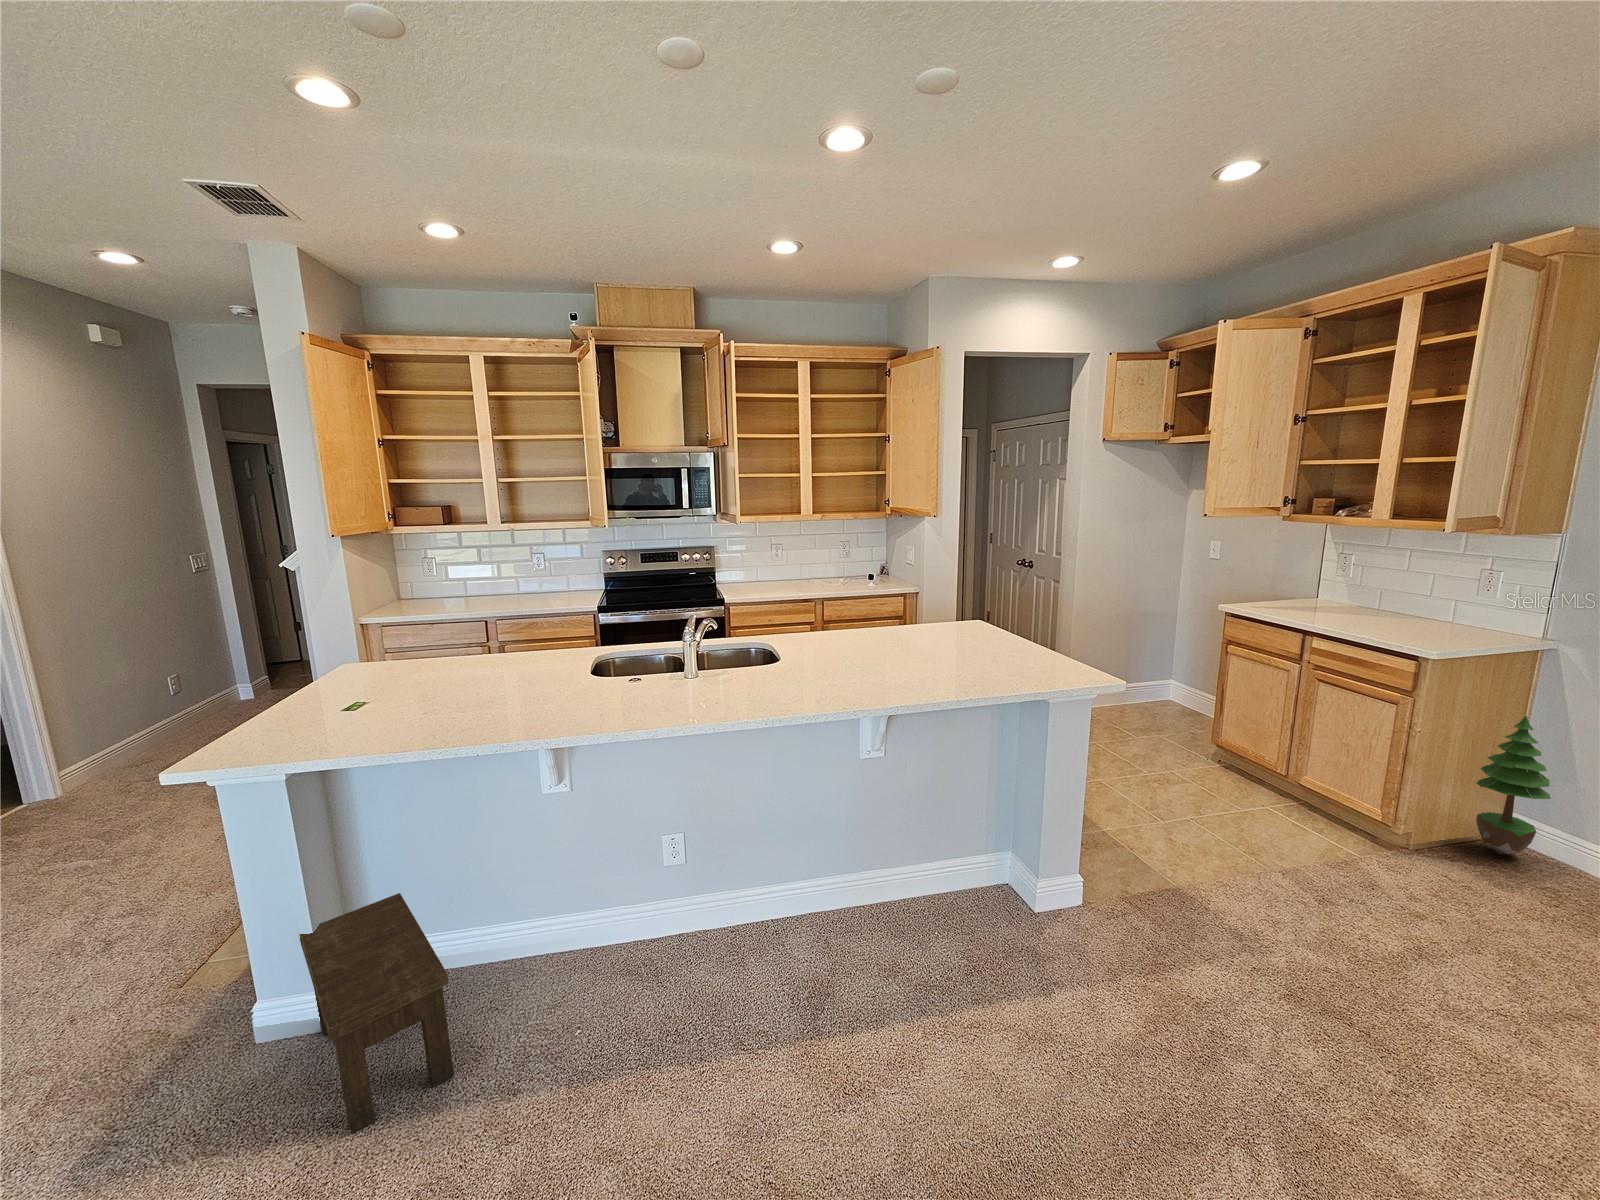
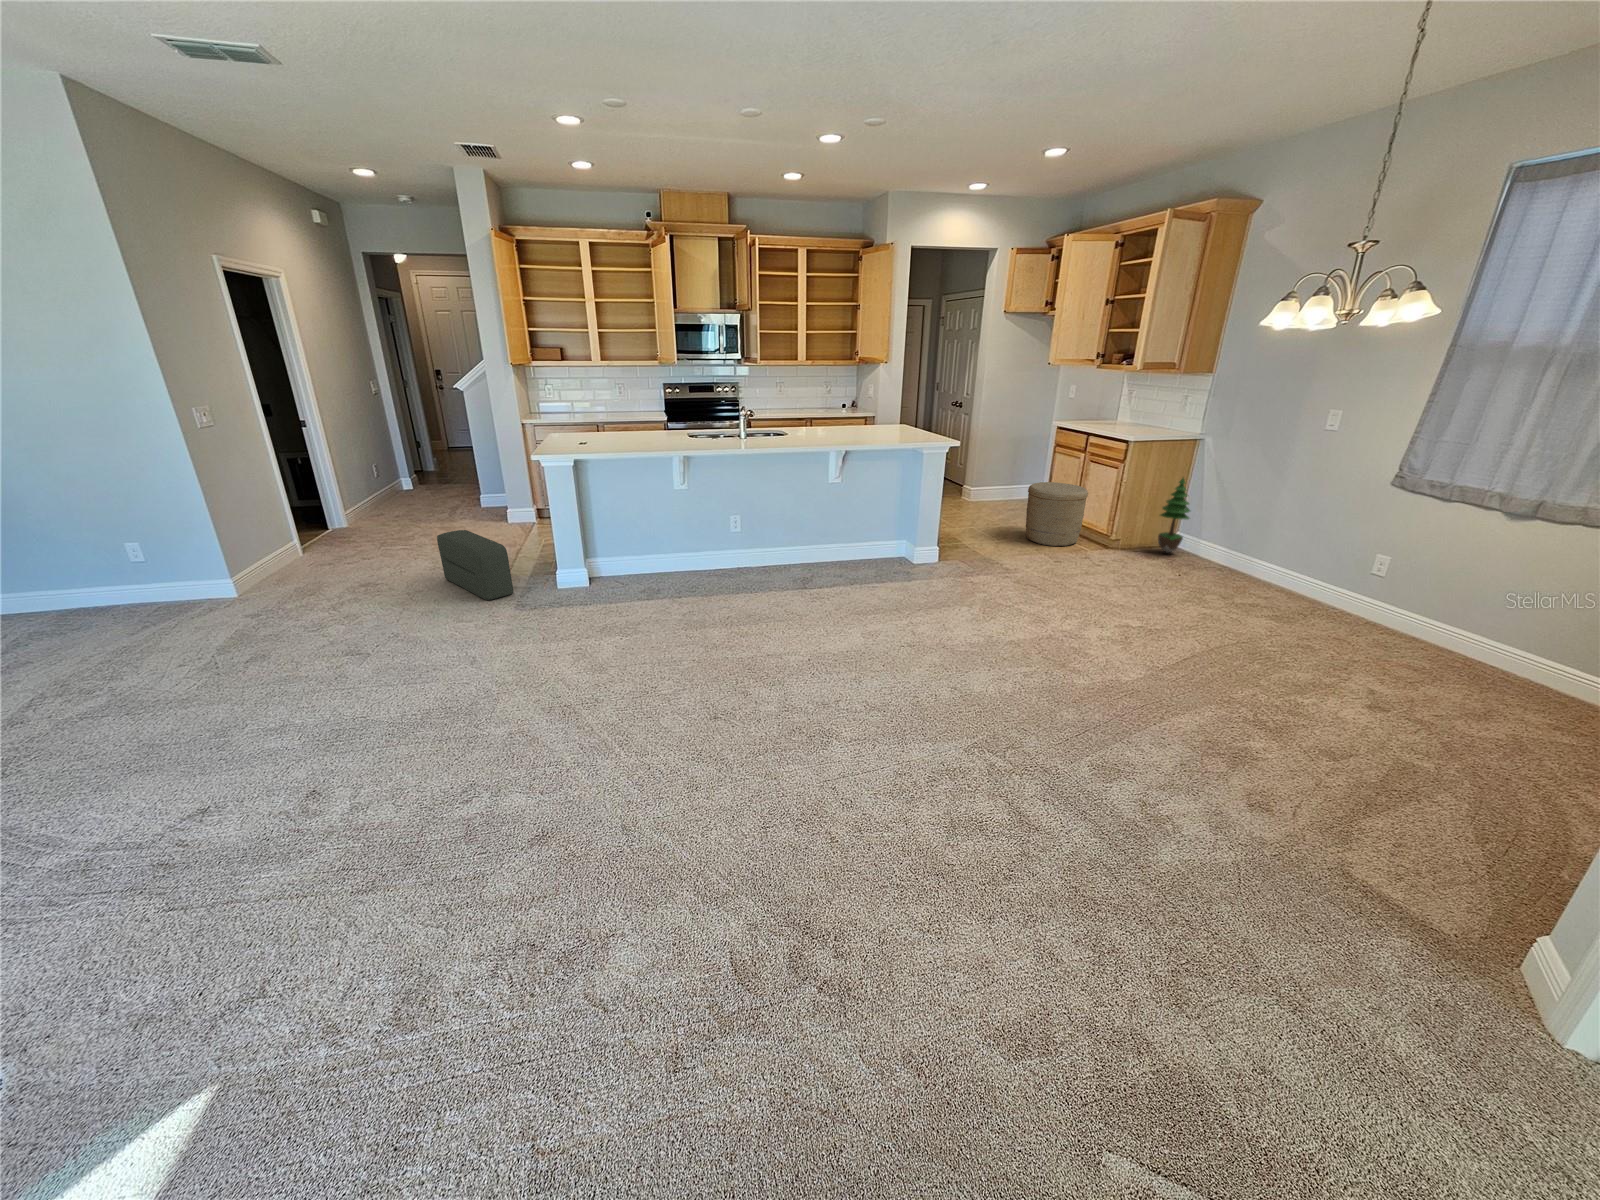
woven basket: none [1202,709,1324,834] -> present [1026,482,1088,546]
pouf: none [32,876,154,1097] -> present [437,530,513,600]
side table: present [299,893,454,1134] -> none [571,535,648,607]

